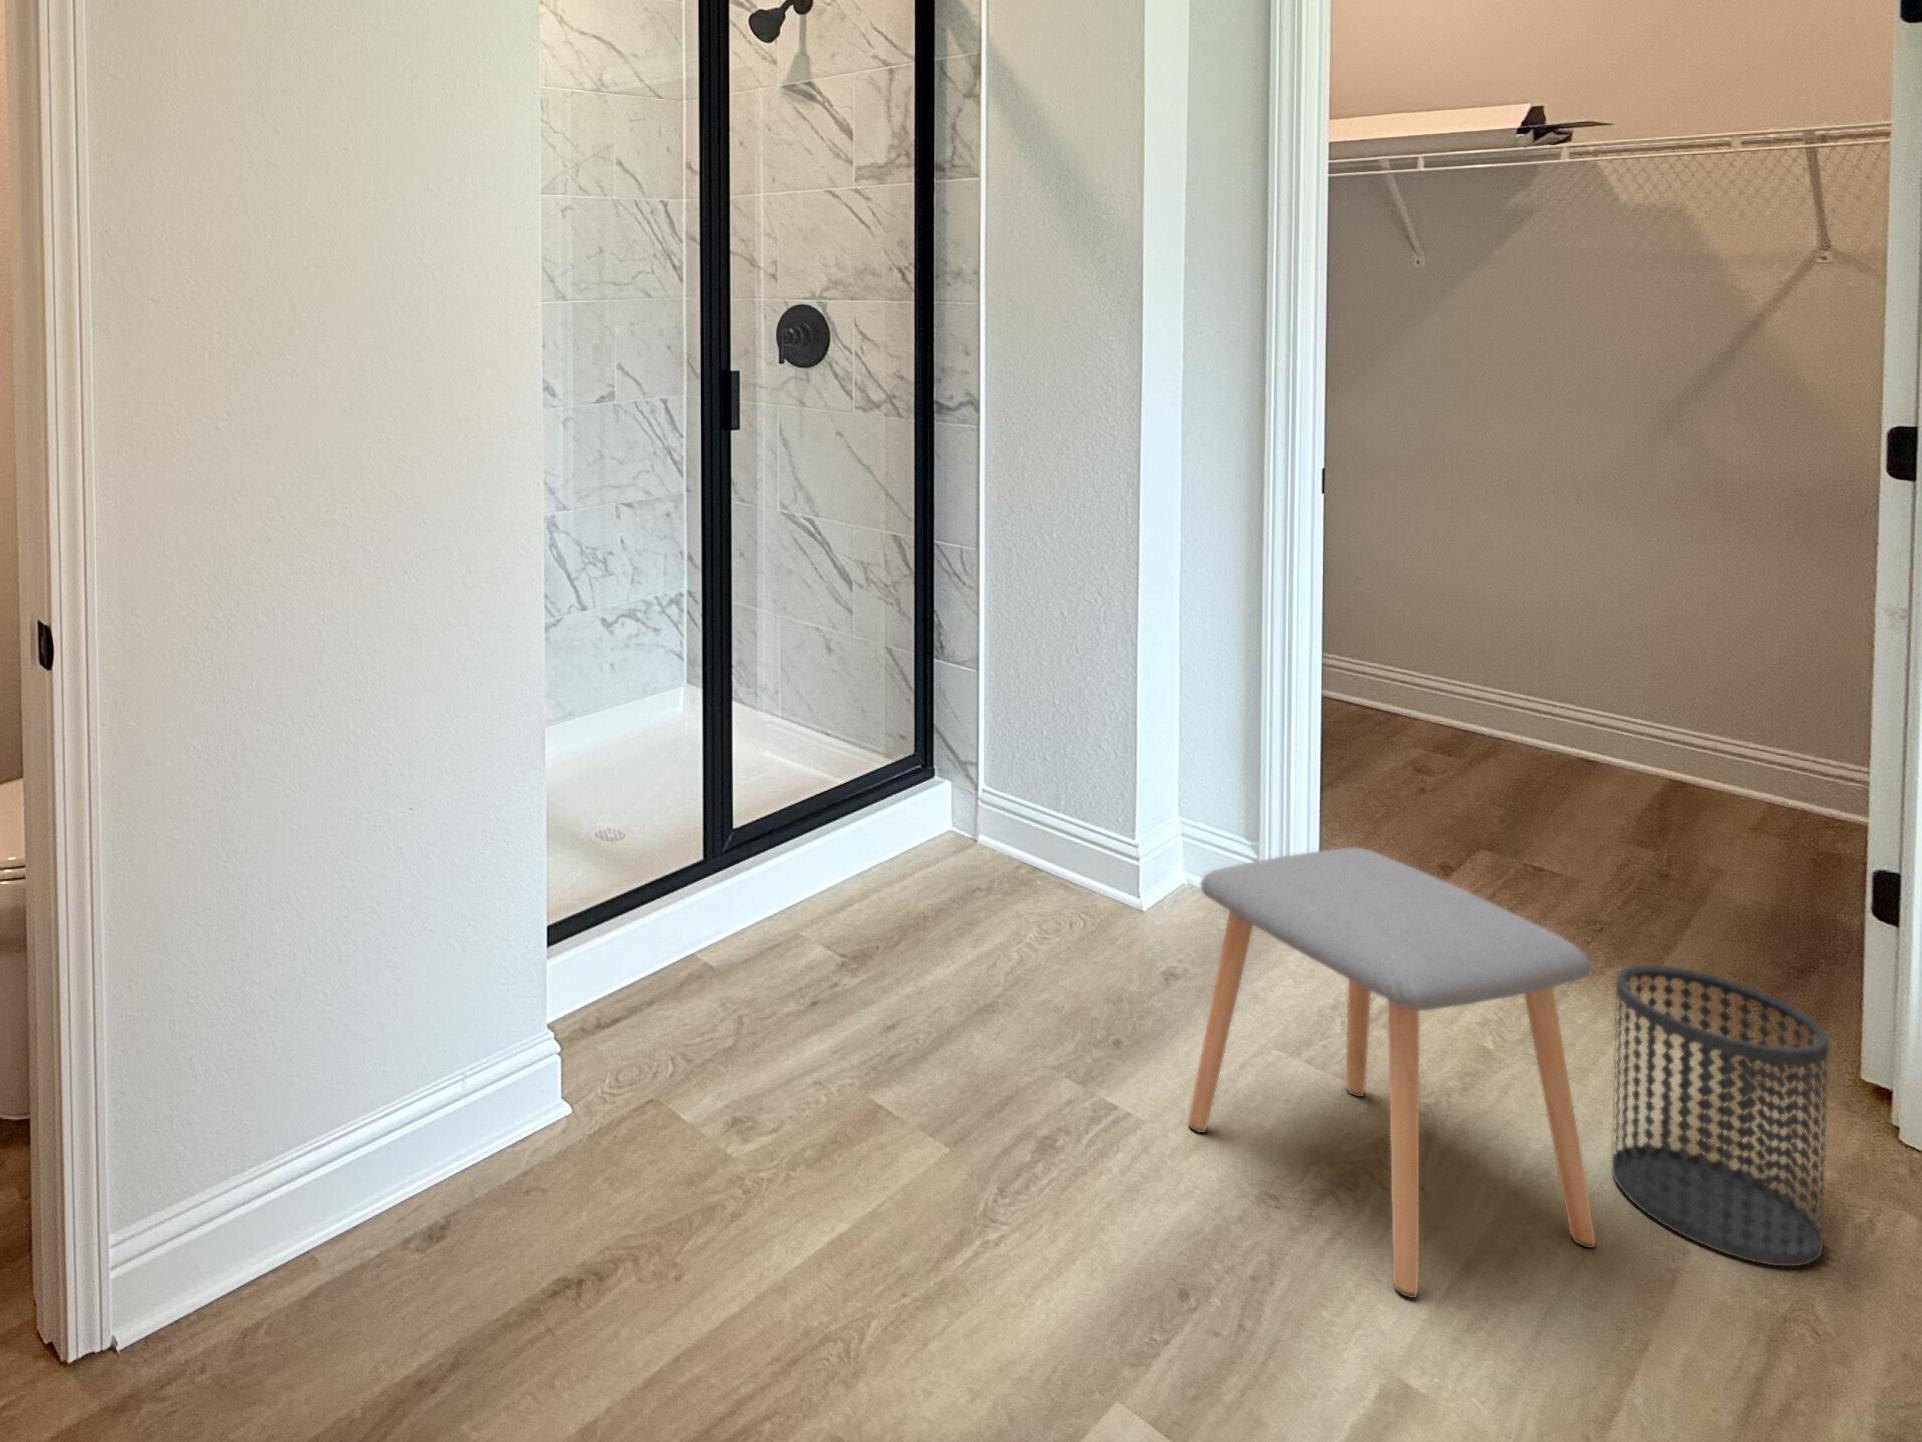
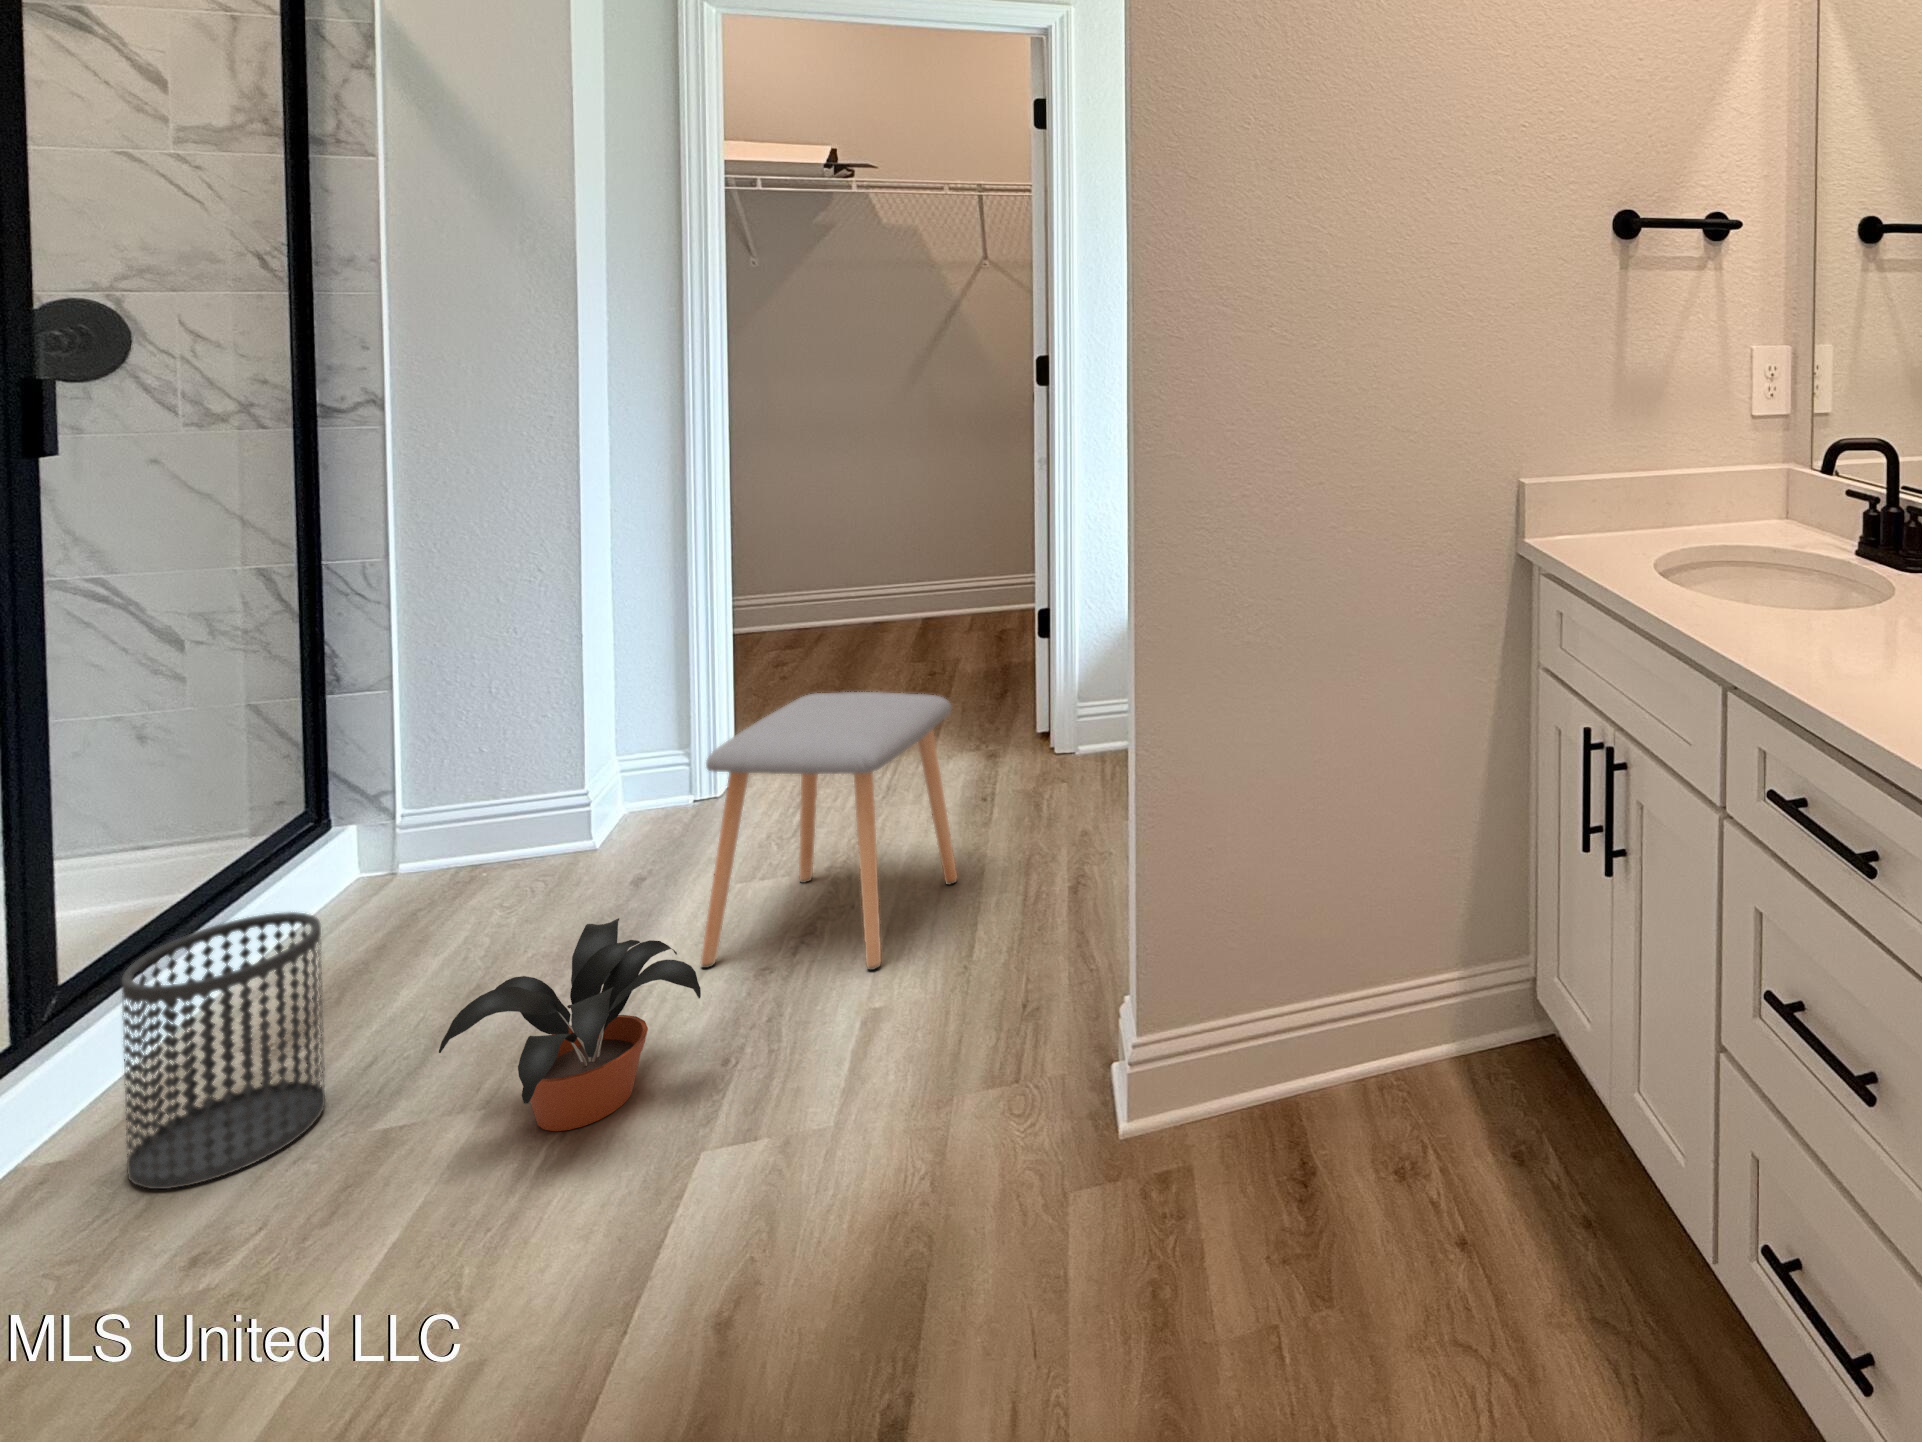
wastebasket: present [1612,965,1829,1266] -> present [121,912,325,1189]
potted plant: none [893,1005,1135,1236] -> present [439,918,701,1131]

